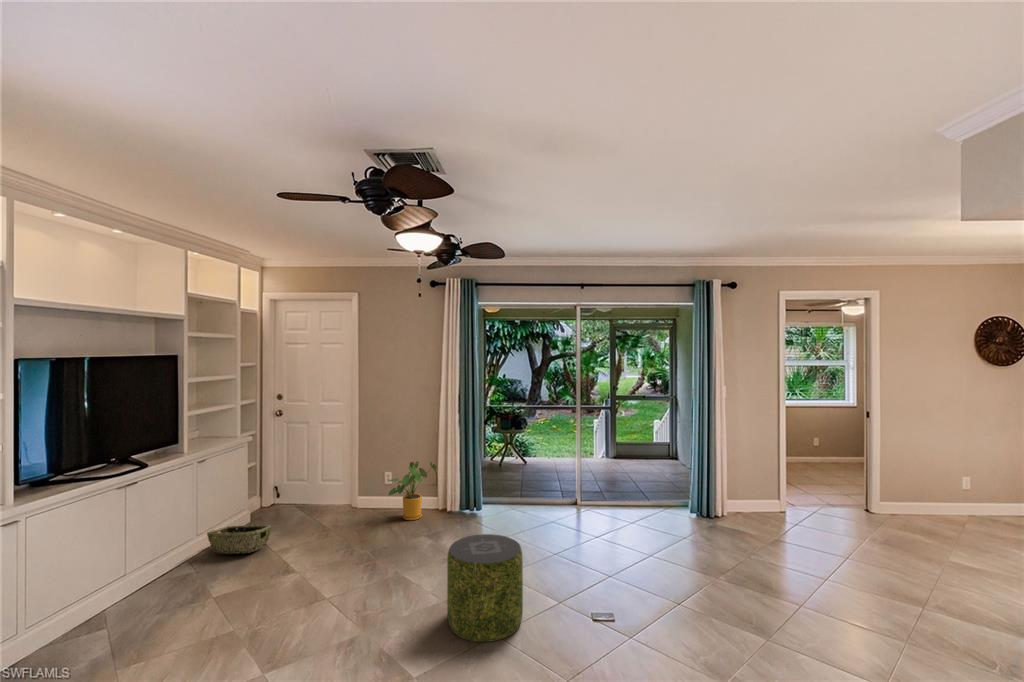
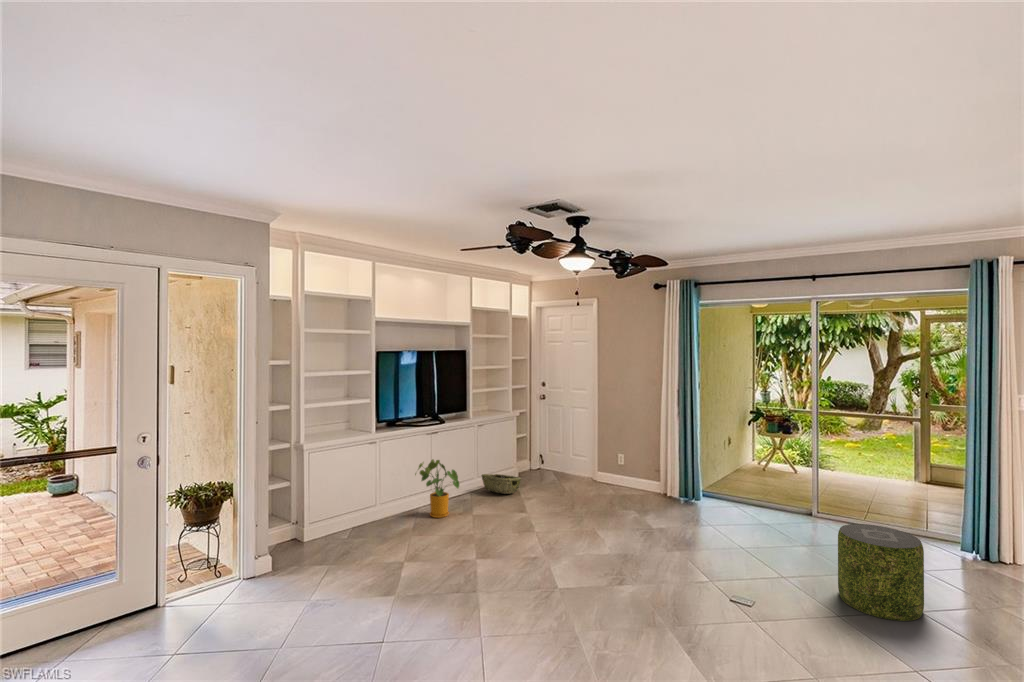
house plant: present [388,461,437,520] -> present [415,459,459,518]
pouf: present [447,534,523,642] -> present [838,524,924,621]

